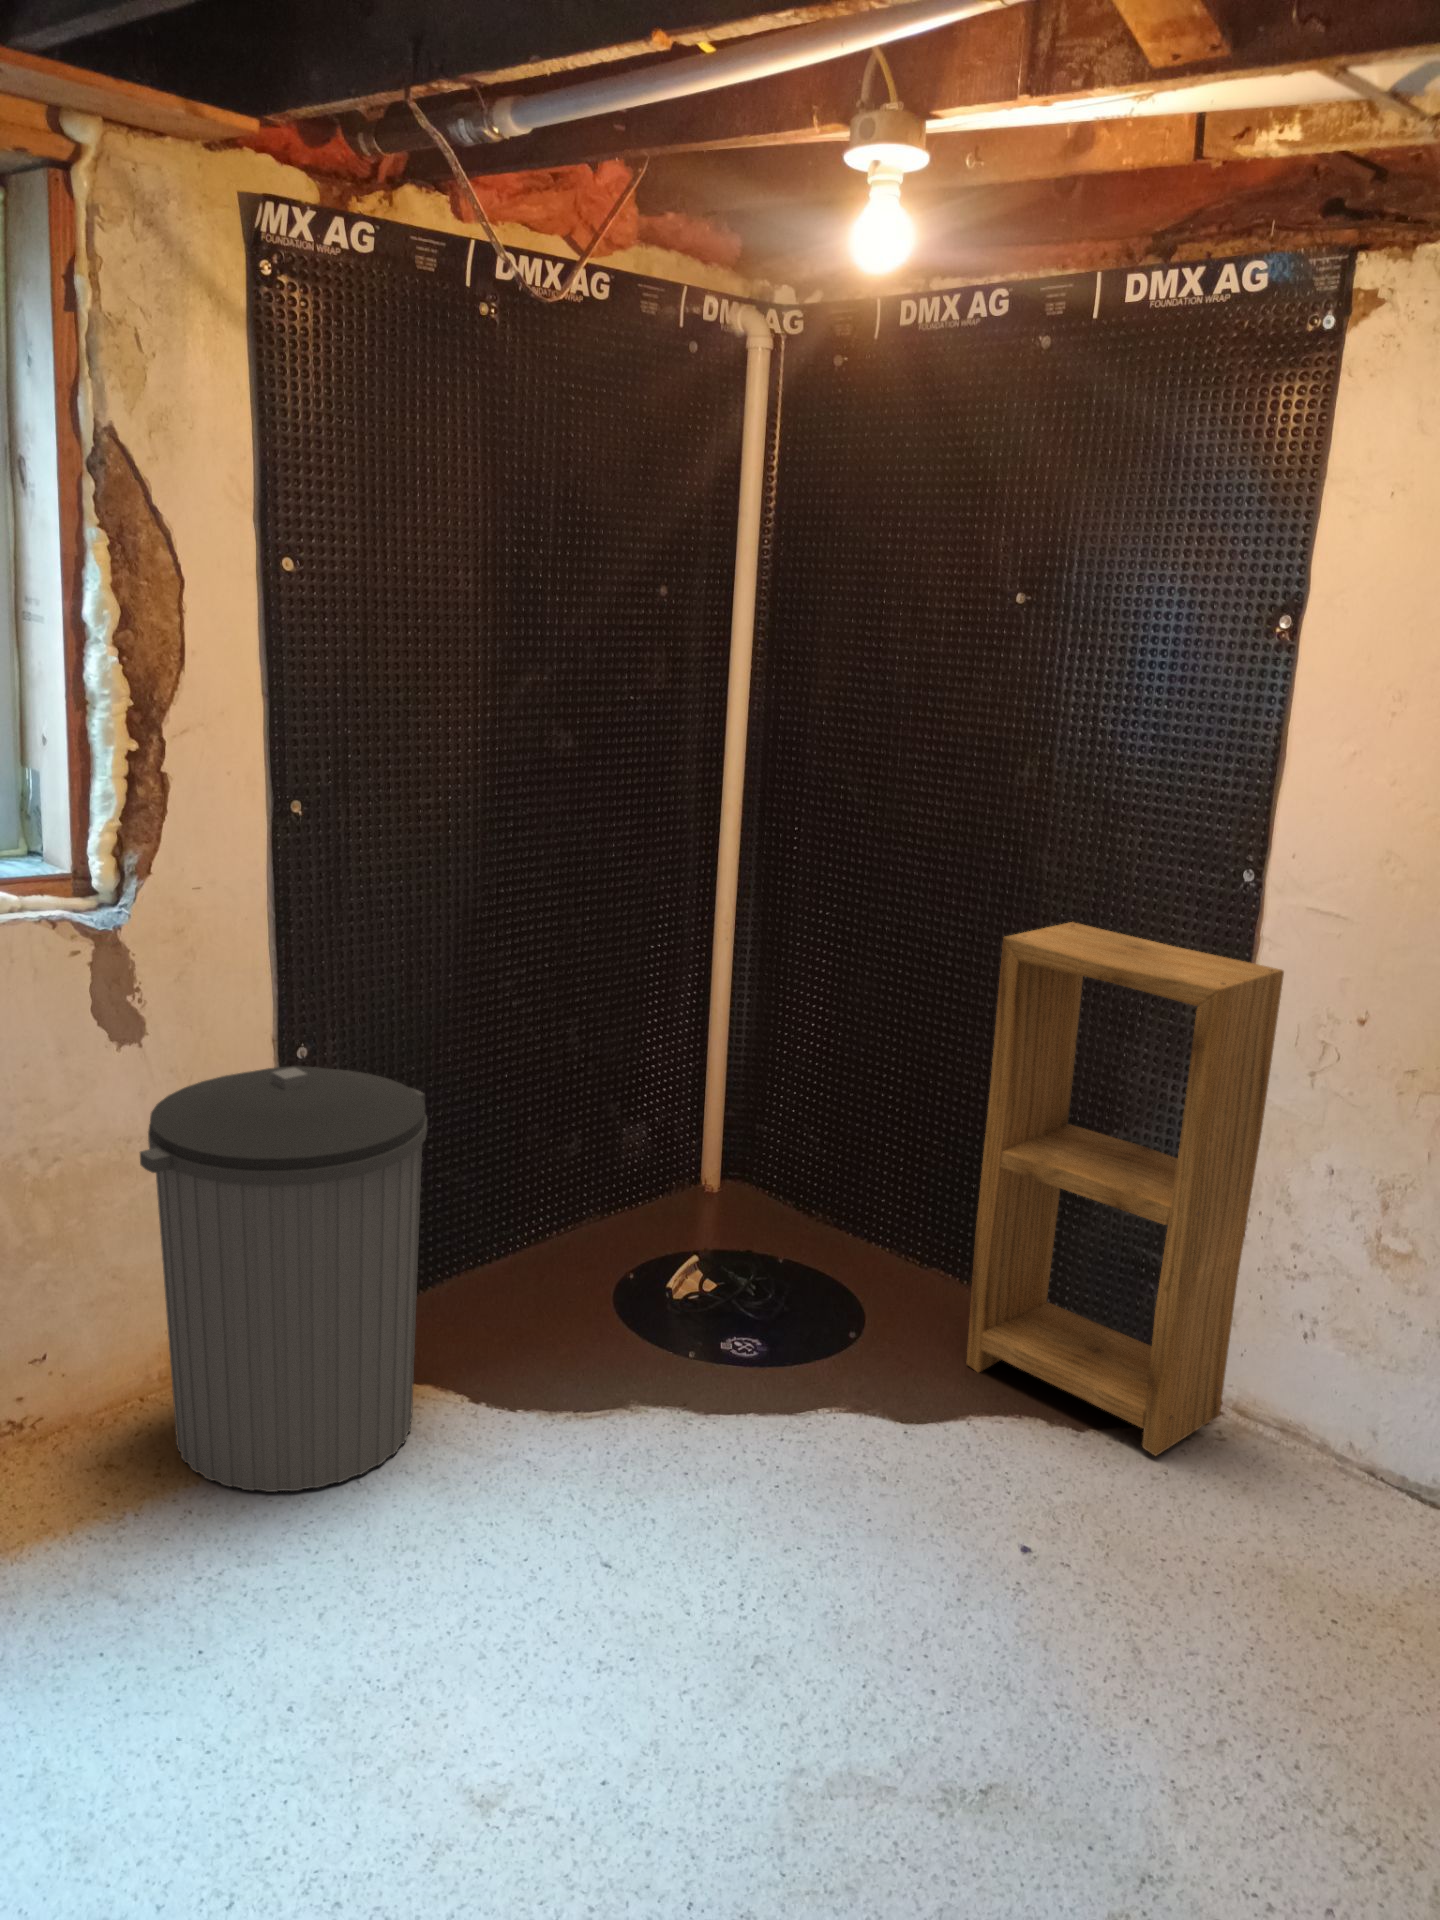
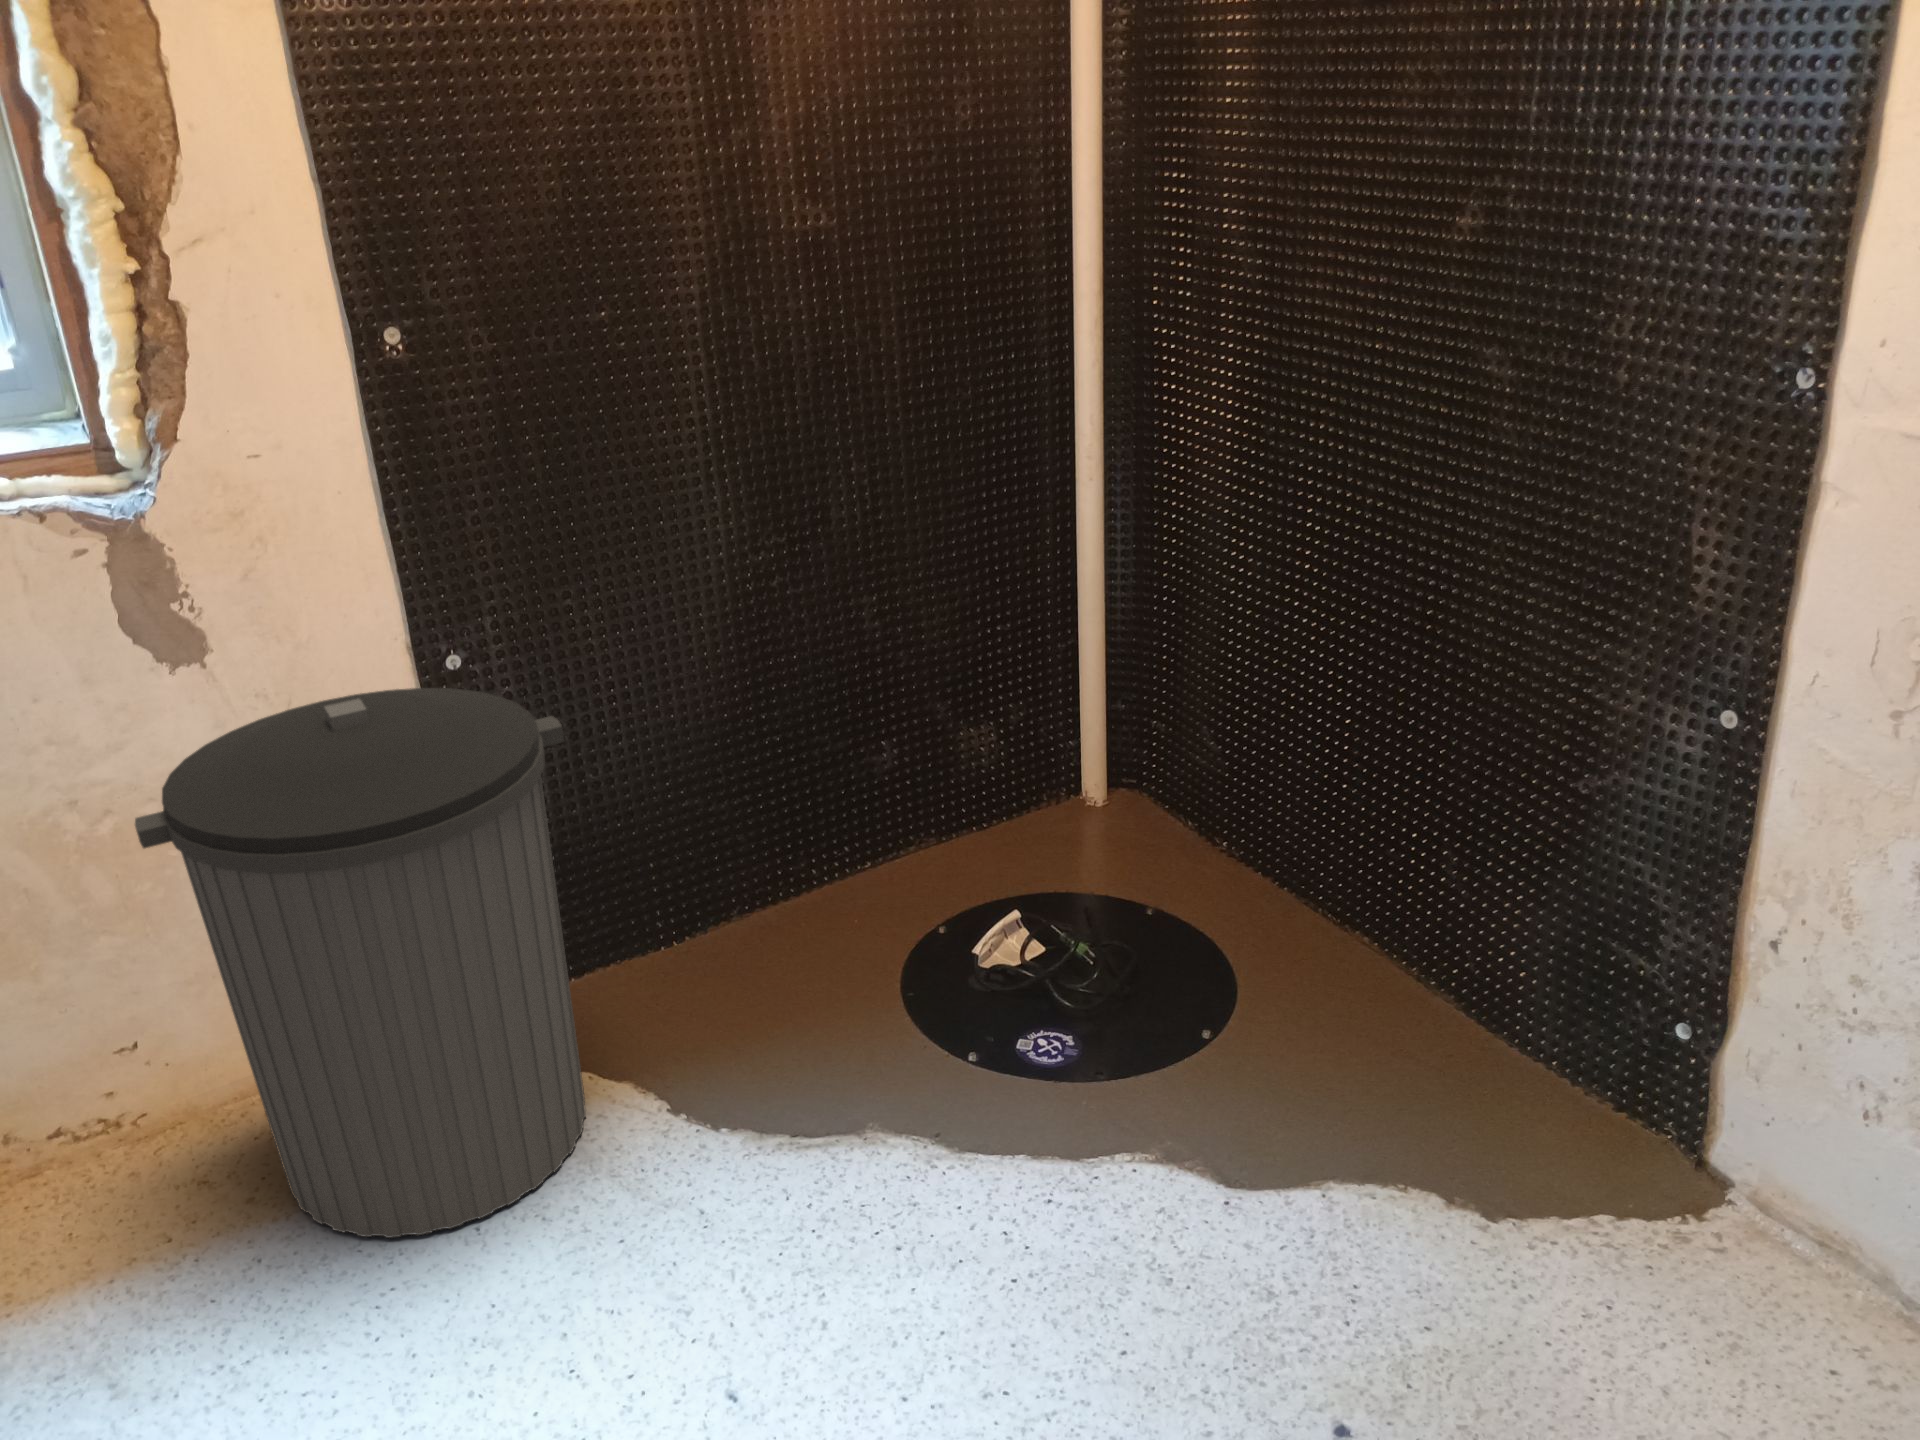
shelving unit: present [967,922,1284,1456] -> none [1349,459,1860,1279]

